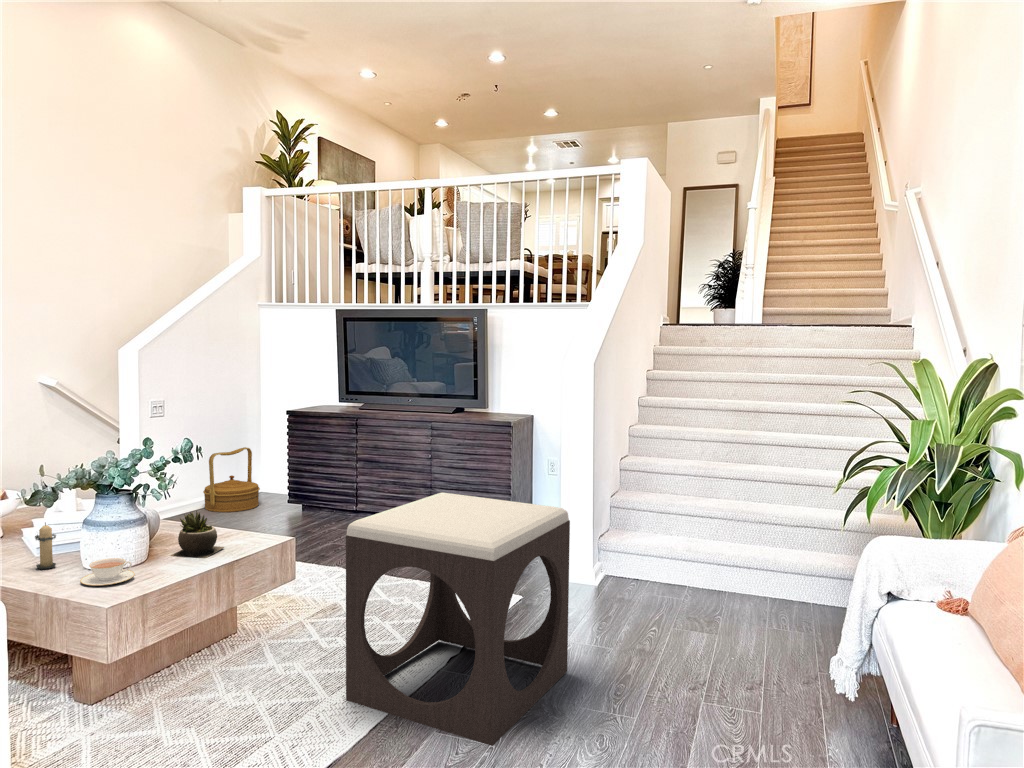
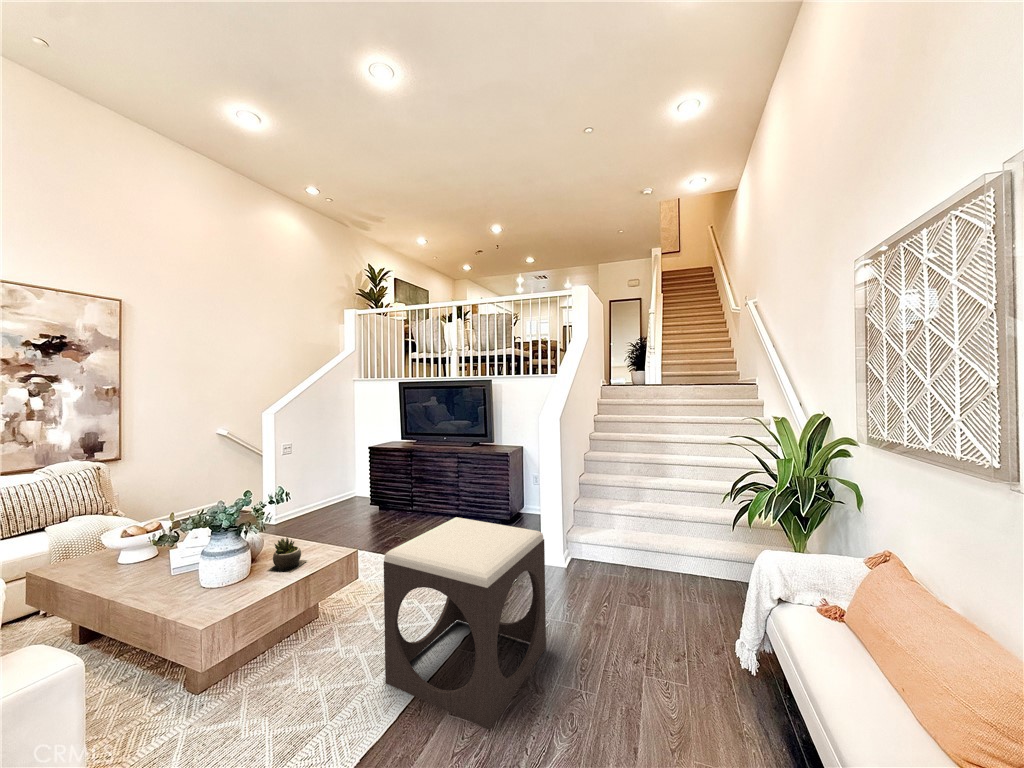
woven basket: present [203,447,260,512] -> none [318,469,353,512]
candle: present [35,523,56,569] -> none [162,556,183,591]
teacup: present [80,558,135,586] -> none [190,582,232,608]

